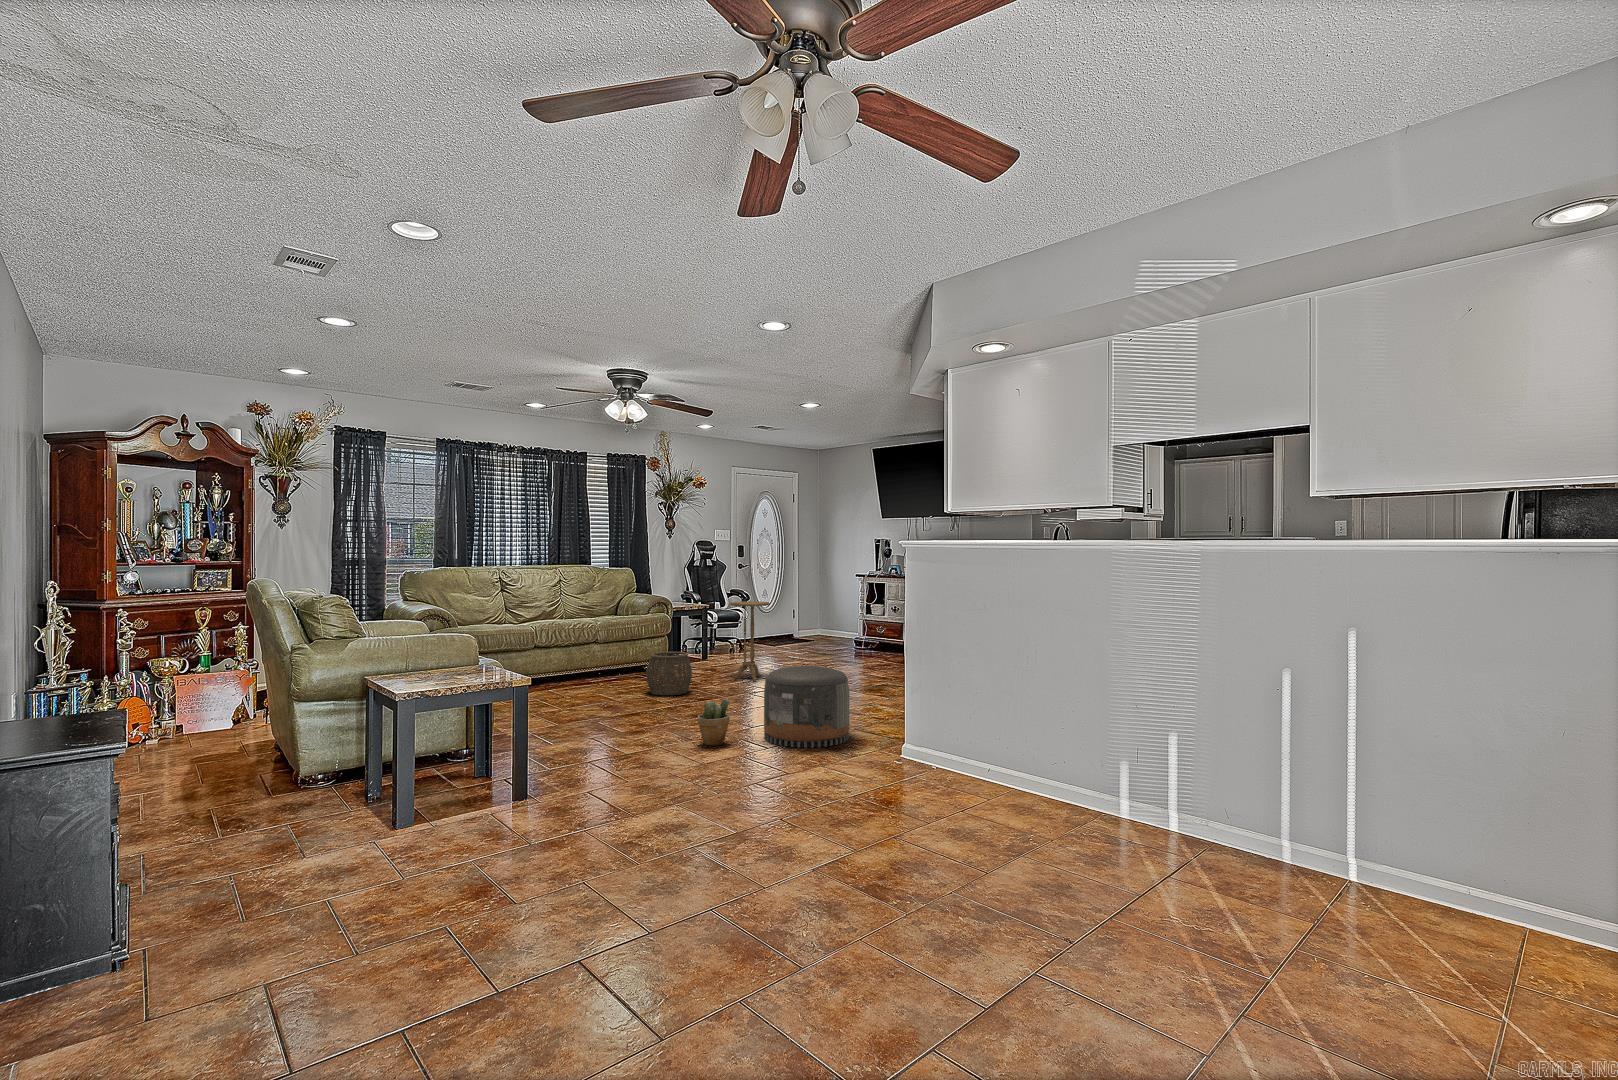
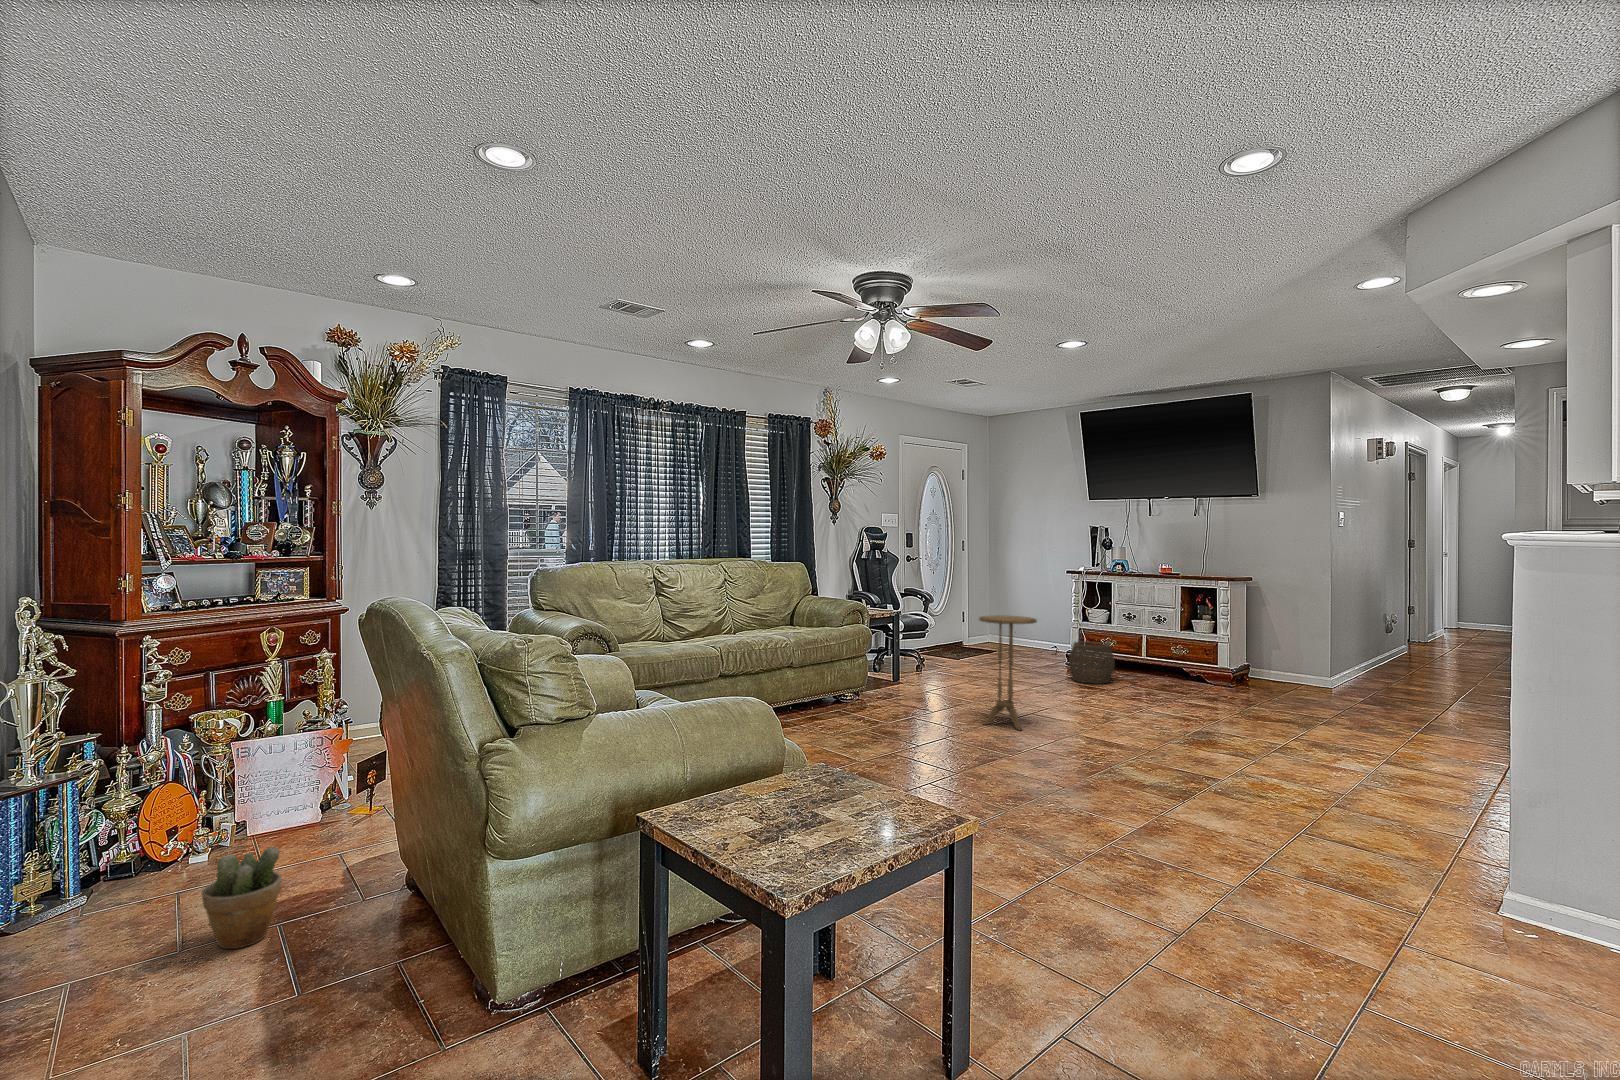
woven basket: present [646,652,692,696] -> present [1069,641,1114,684]
pouf: present [764,666,849,748] -> none [1189,742,1354,897]
potted plant: present [698,699,730,745] -> present [202,847,282,949]

